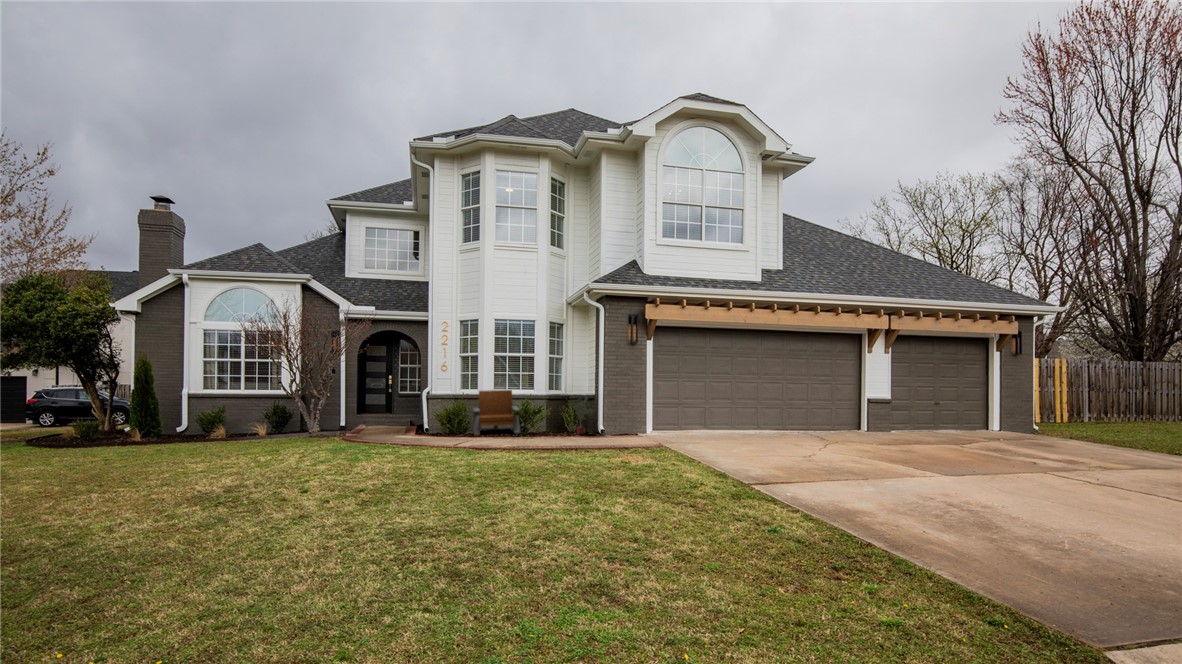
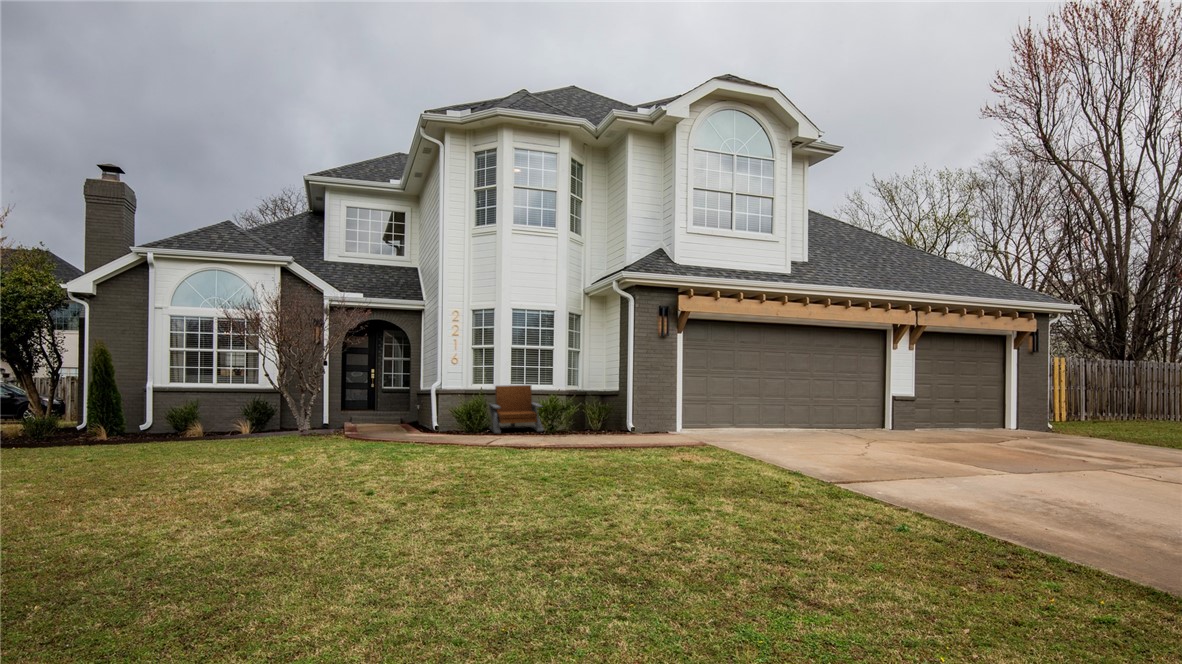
potted tree: present [576,397,593,435] -> none [602,391,625,433]

